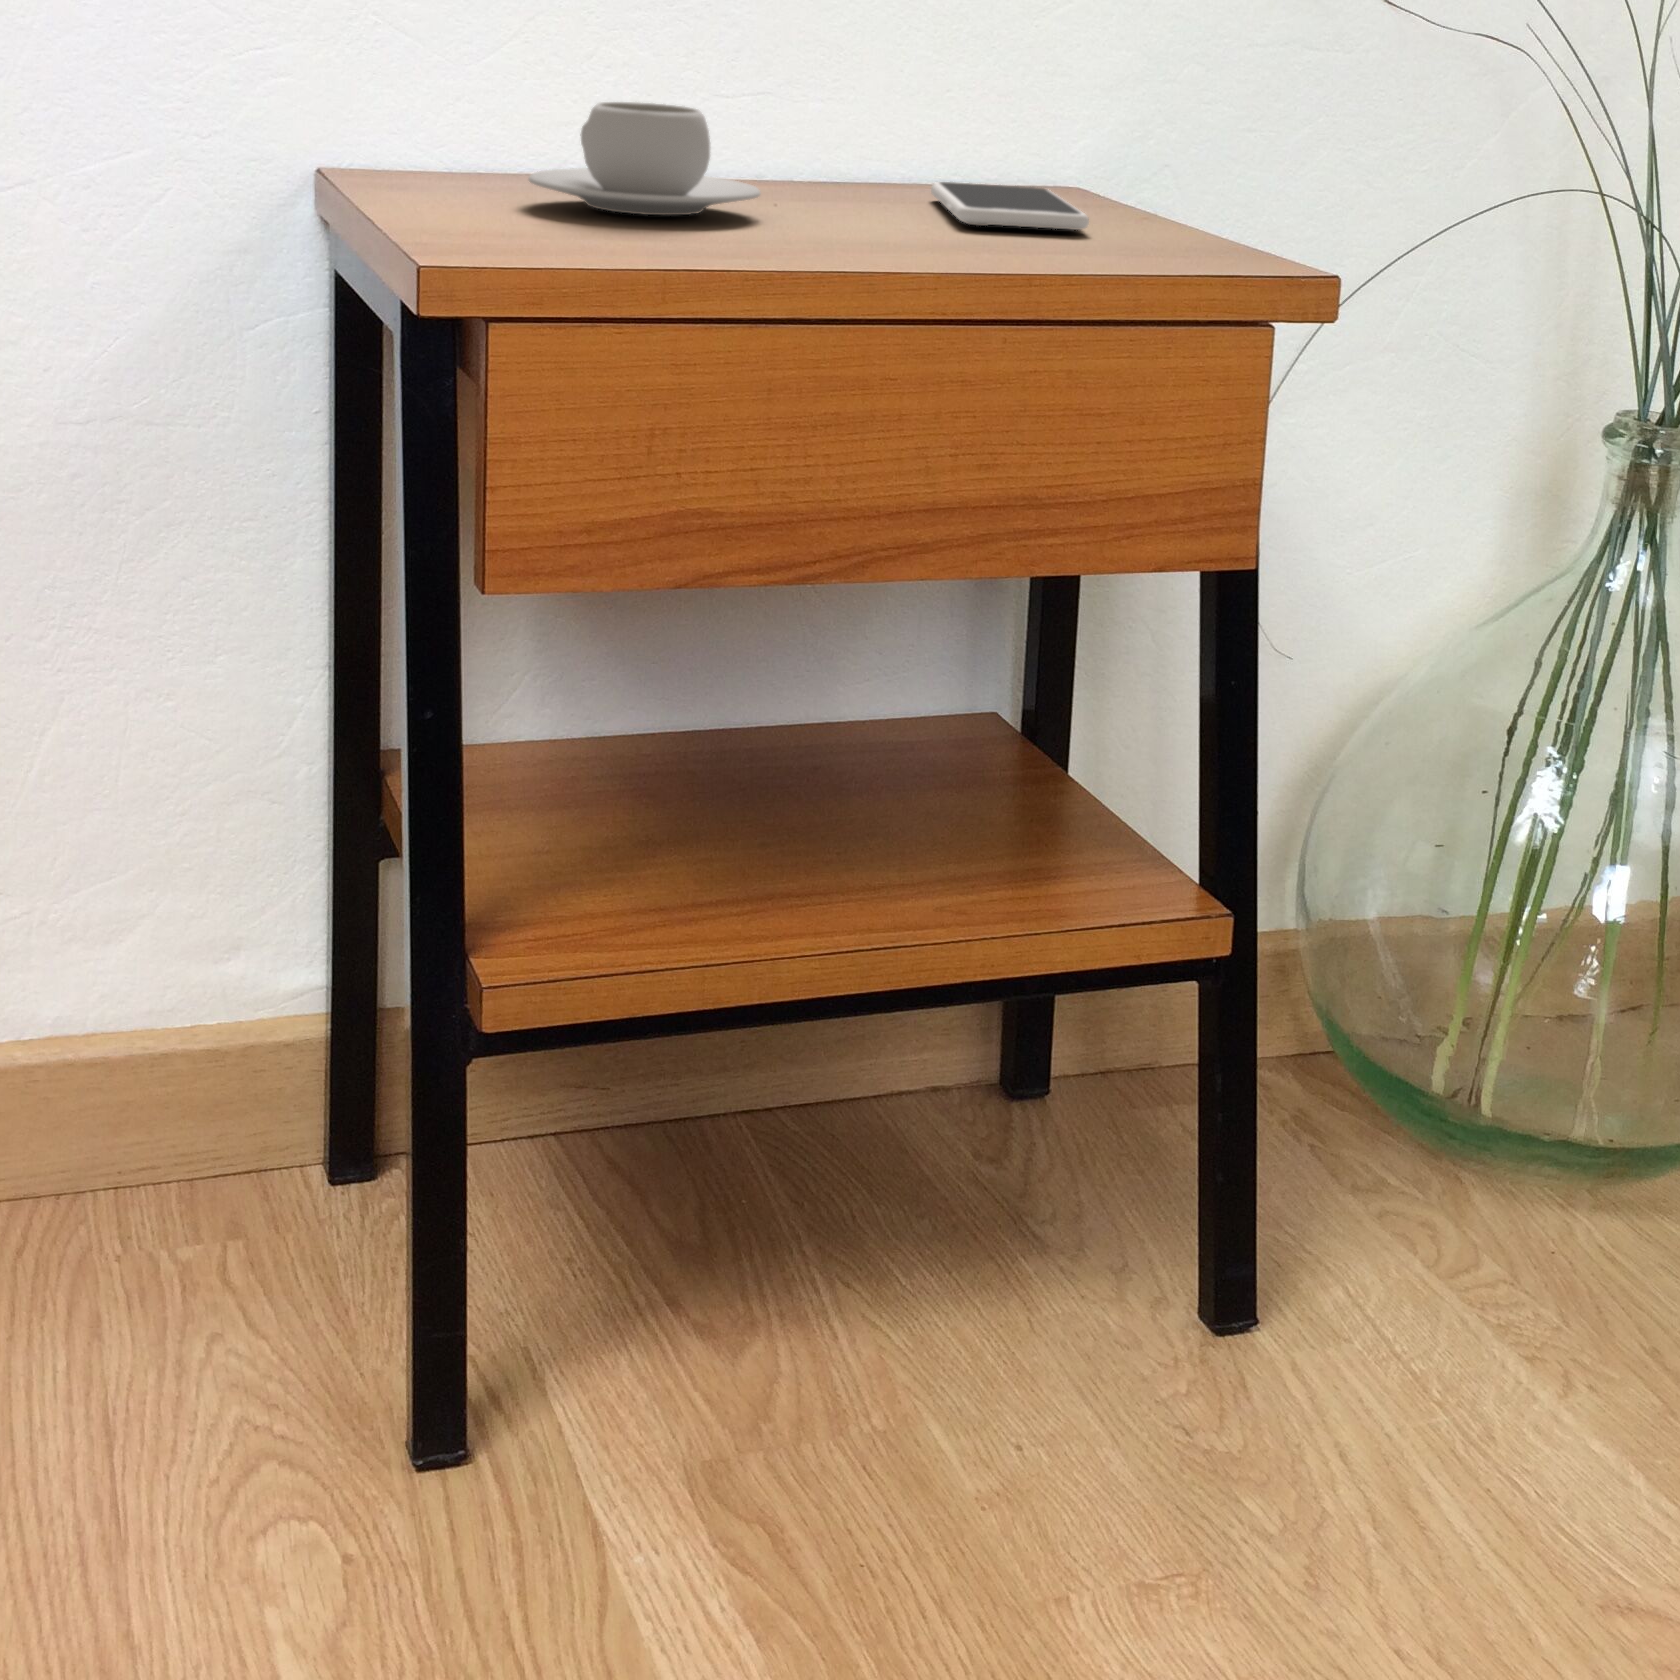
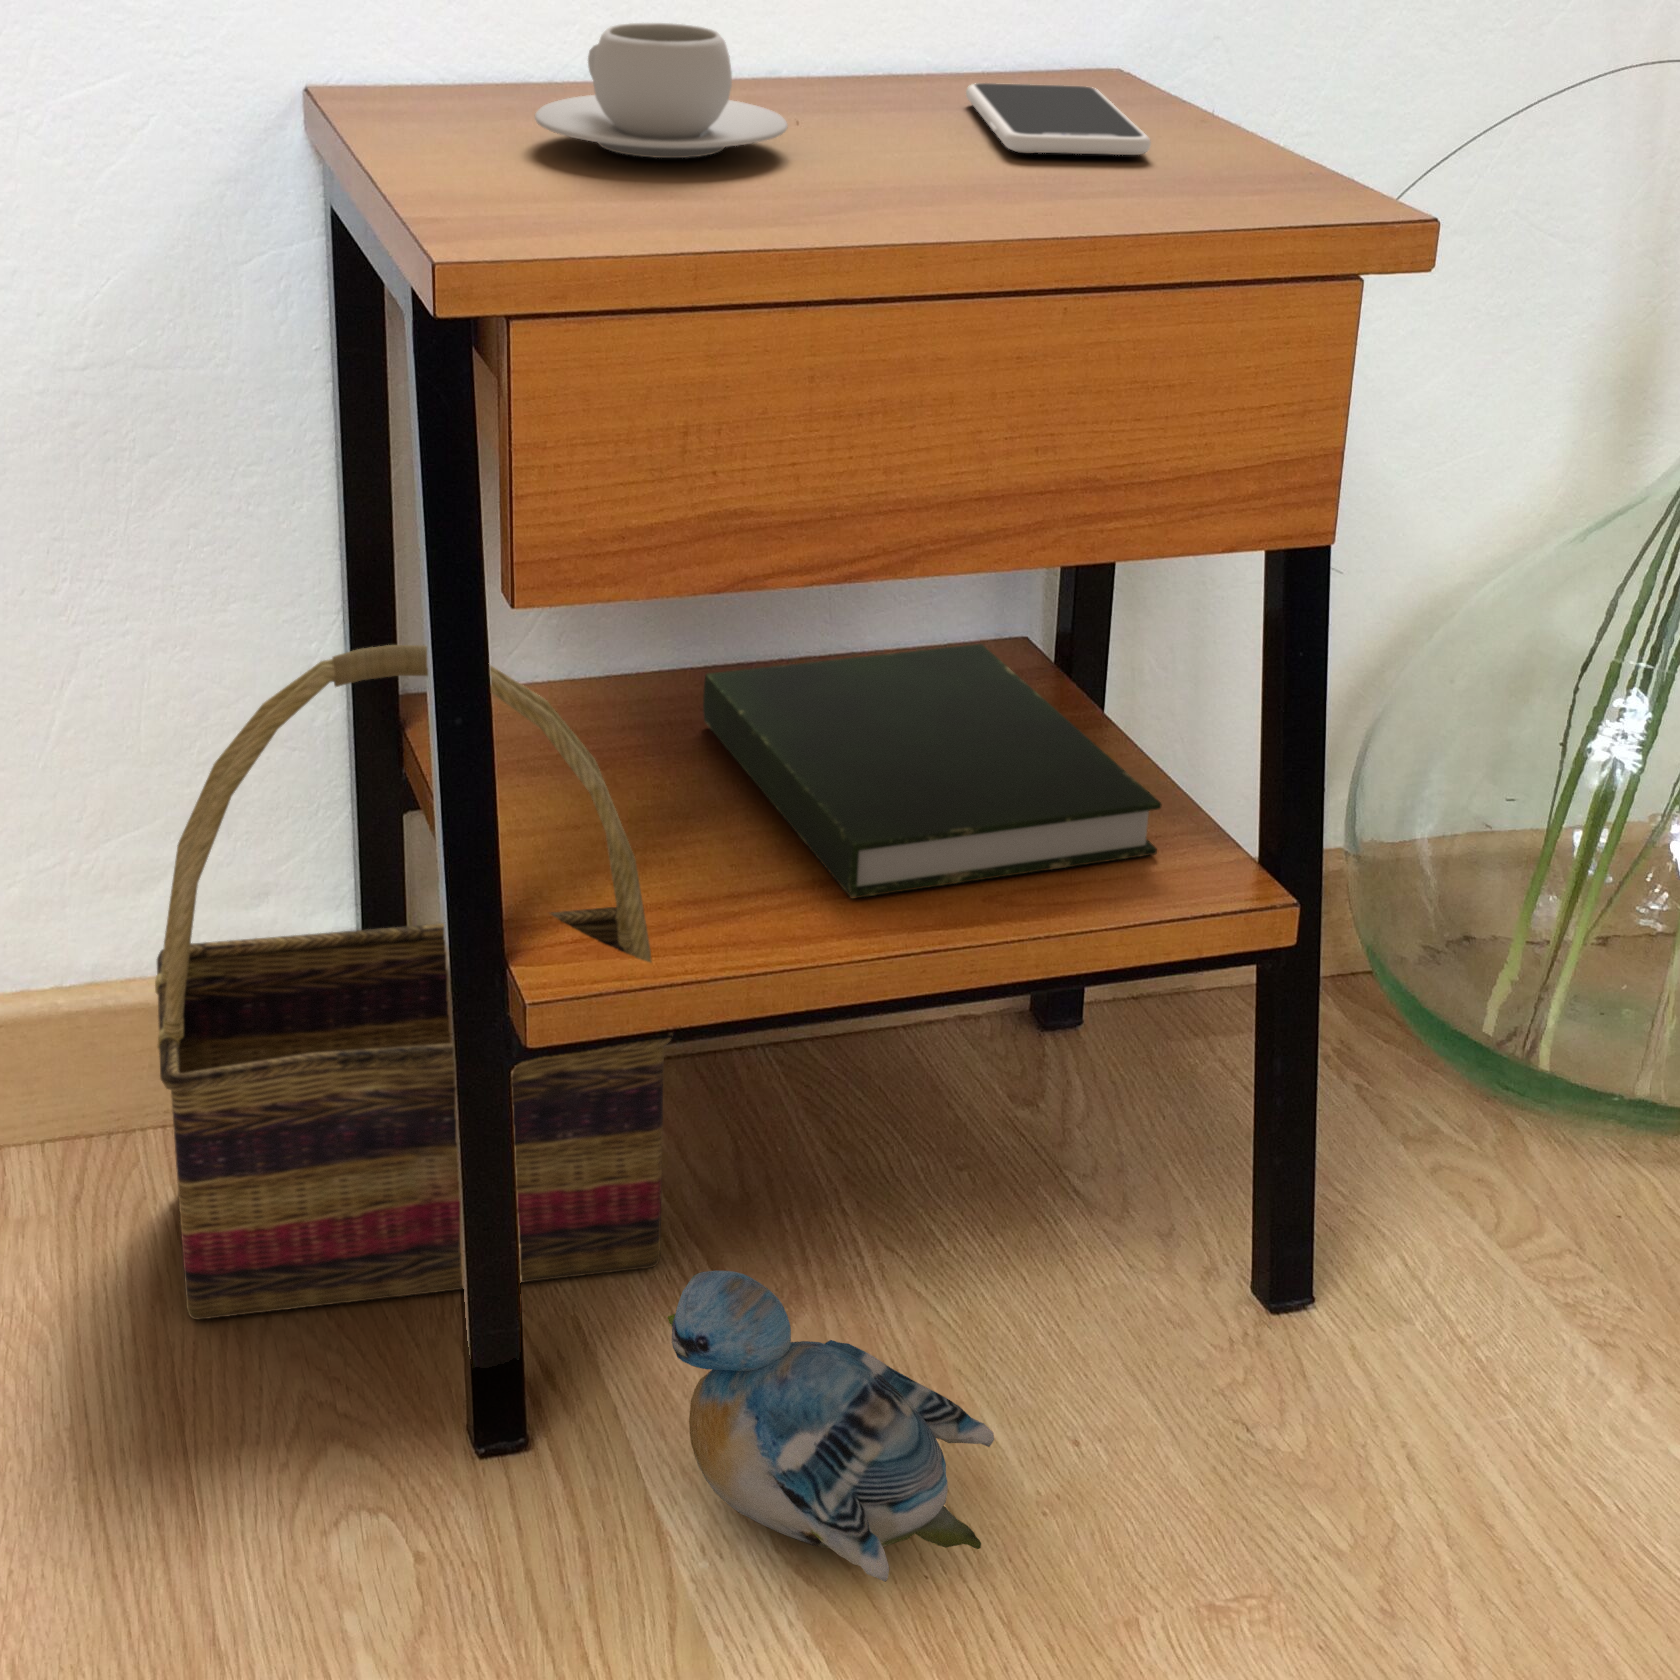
basket: none [116,671,634,1352] -> present [155,645,672,1320]
book: none [677,704,1104,905] -> present [703,644,1161,899]
plush toy: none [613,1260,933,1558] -> present [667,1271,994,1582]

